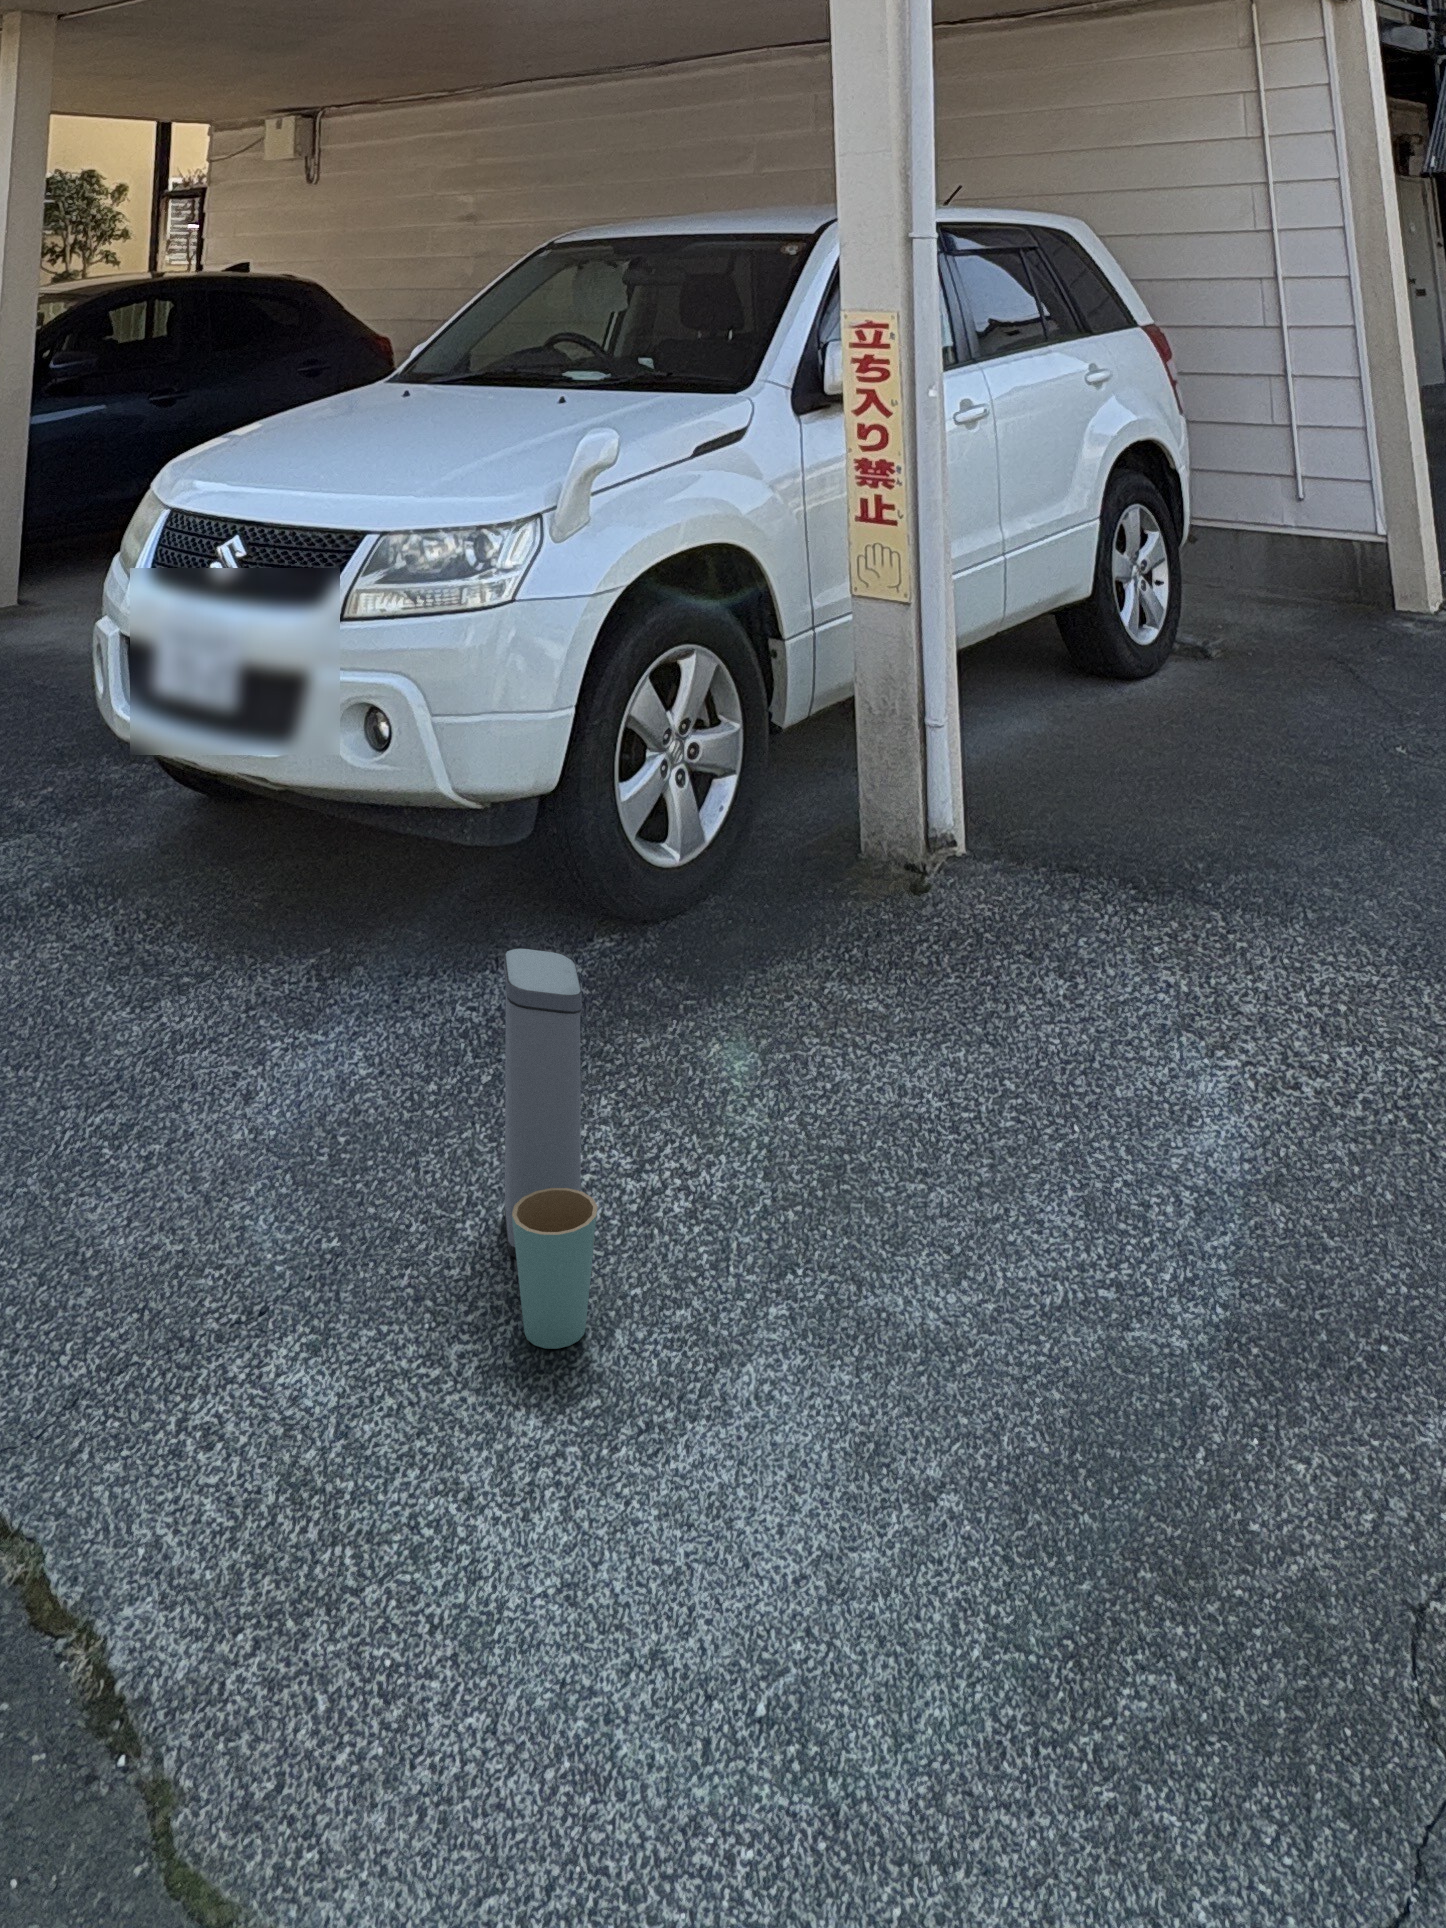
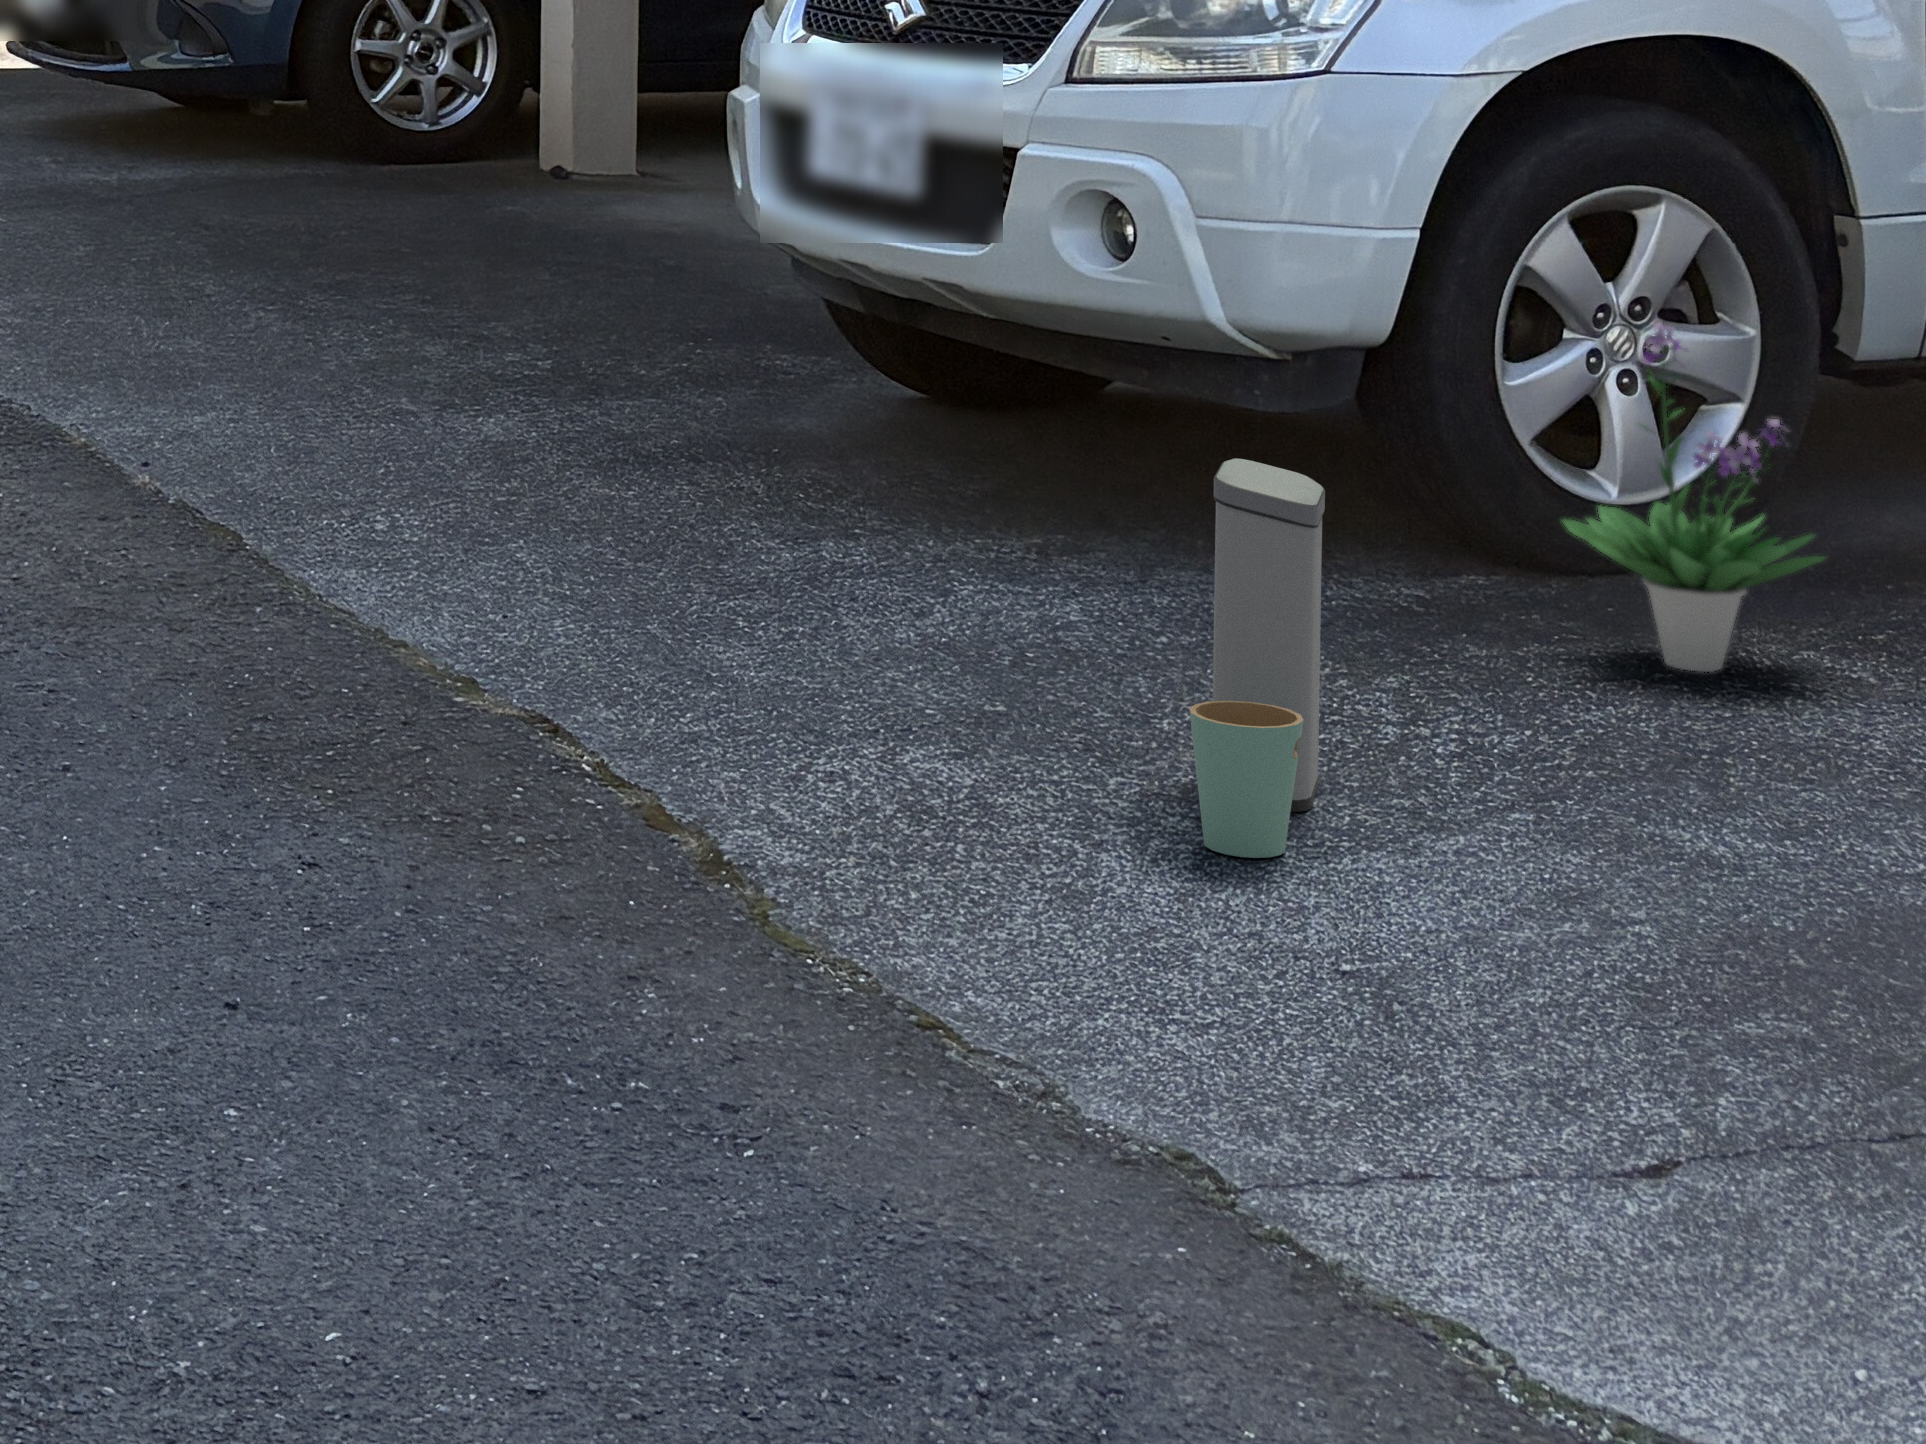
potted plant: none [652,737,813,976] -> present [1563,322,1825,672]

